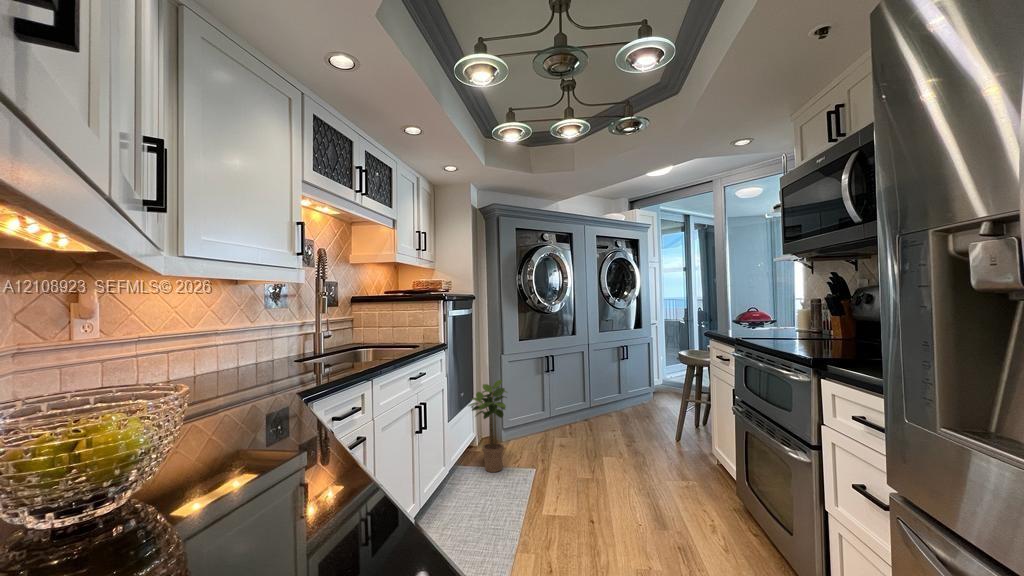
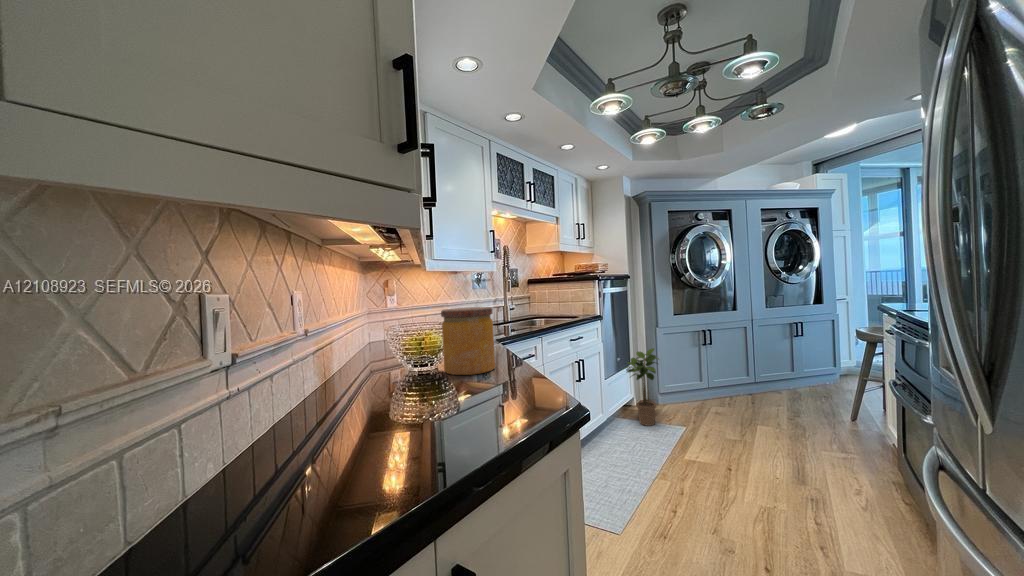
jar: none [164,346,303,519] -> present [441,307,495,375]

